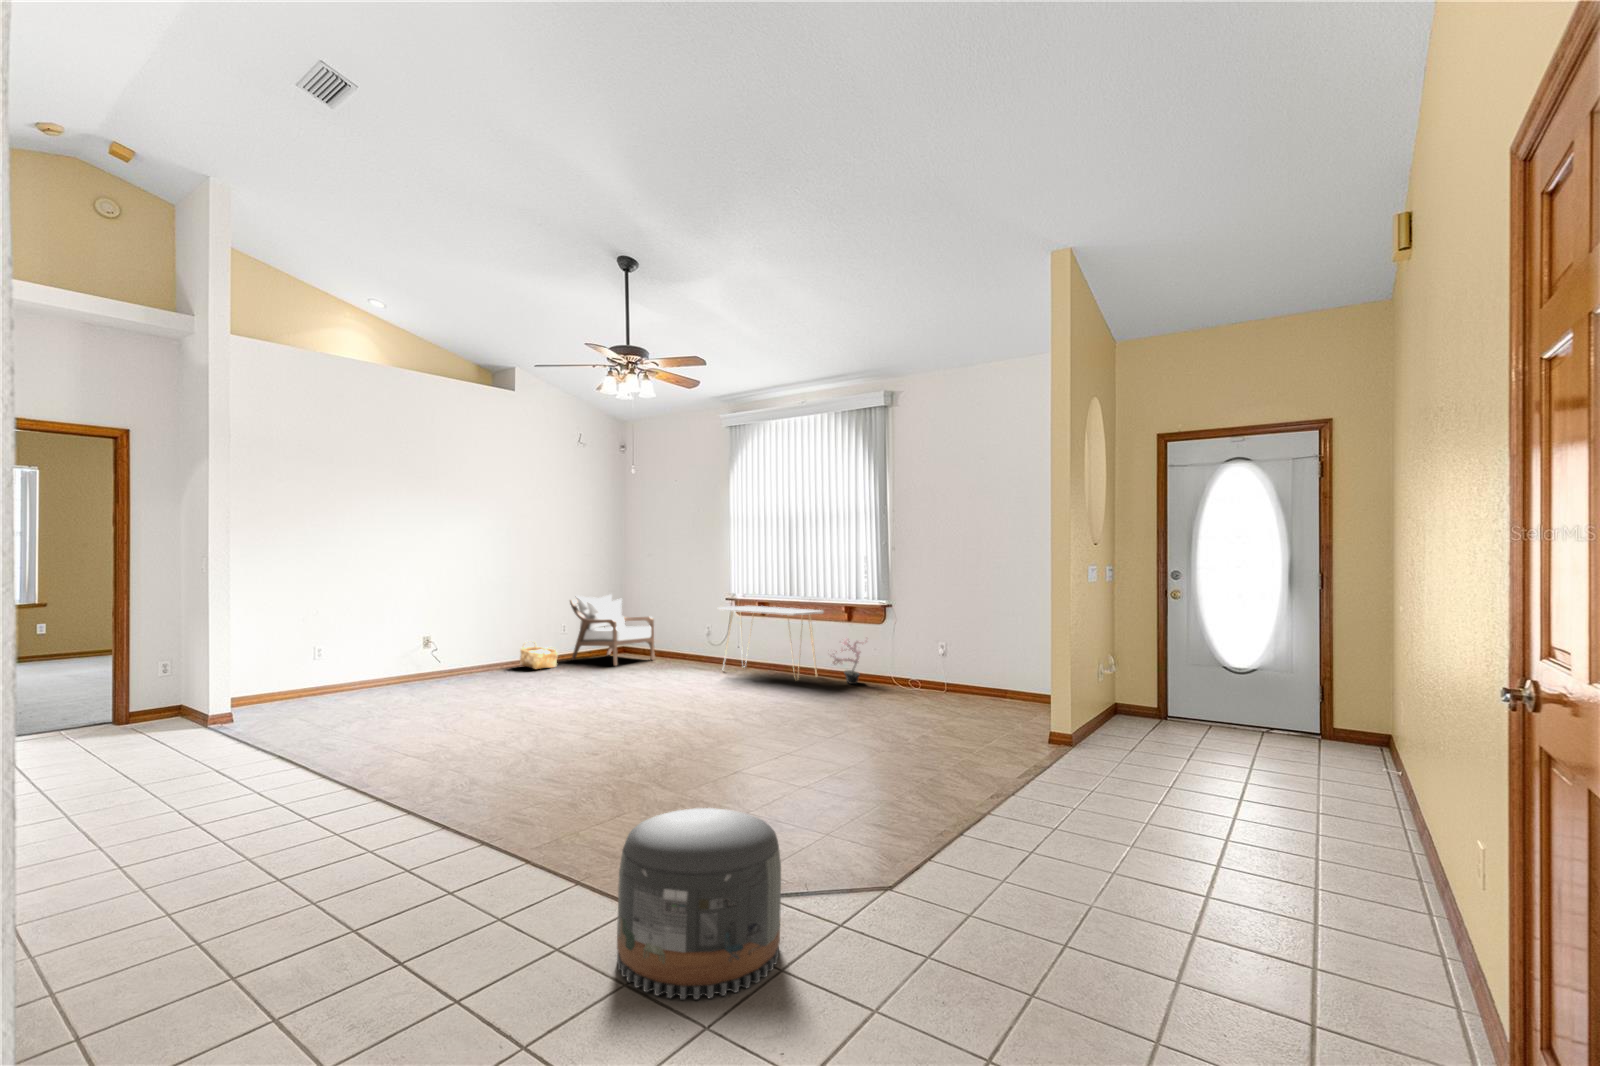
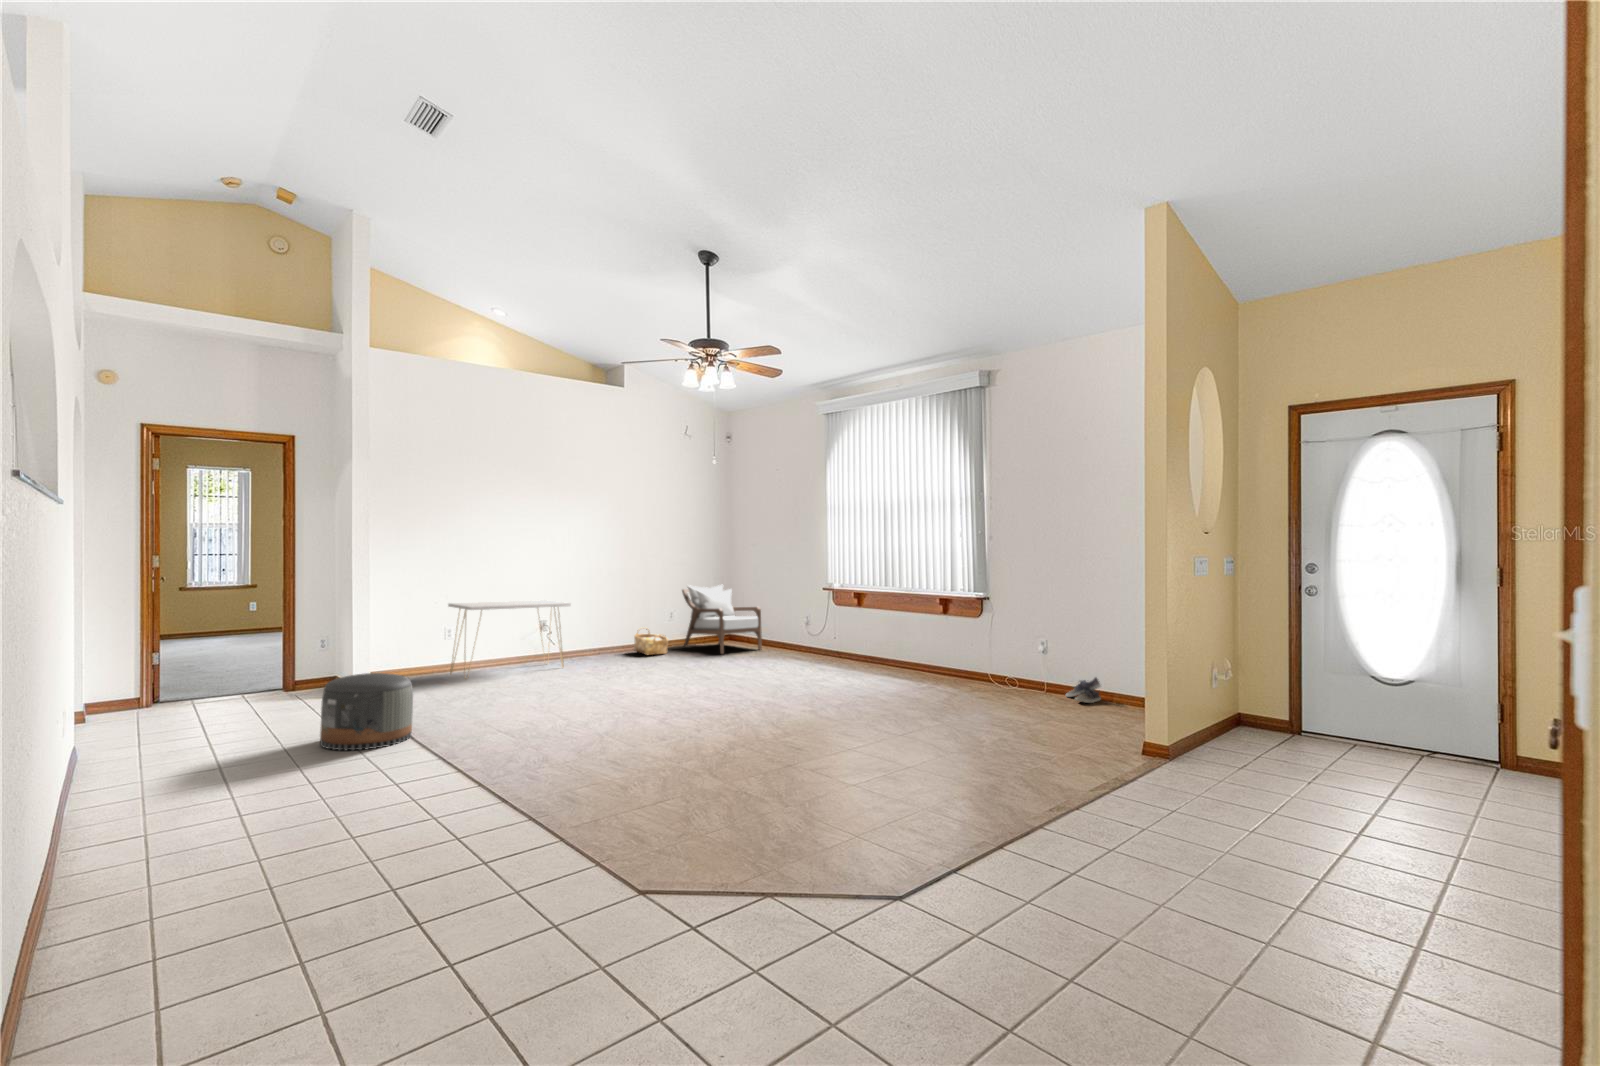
console table: present [718,606,824,680] -> present [448,600,571,679]
potted plant: present [830,637,867,684] -> none [925,629,970,681]
shoe: none [963,675,995,700] -> present [1066,677,1101,703]
pouf: present [617,808,781,999] -> present [320,673,413,750]

